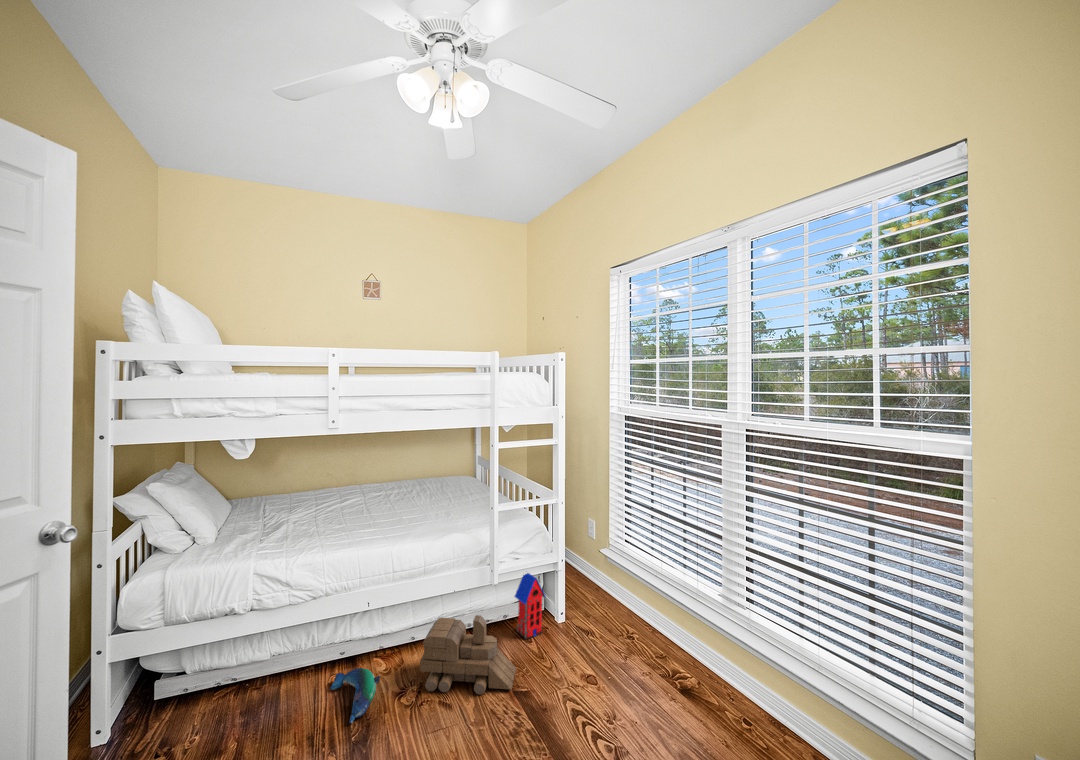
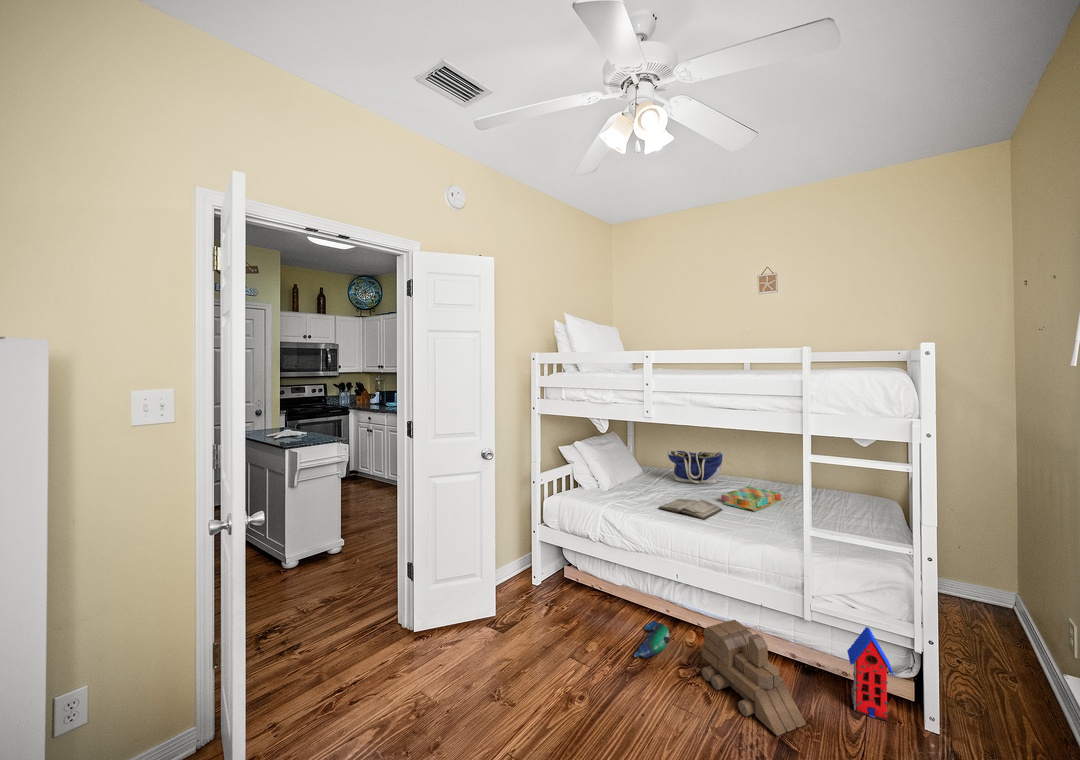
tote bag: none [280,462,348,505] -> present [668,450,722,484]
board game: none [371,490,415,514] -> present [721,486,785,511]
diary: none [319,515,382,539] -> present [659,499,722,519]

